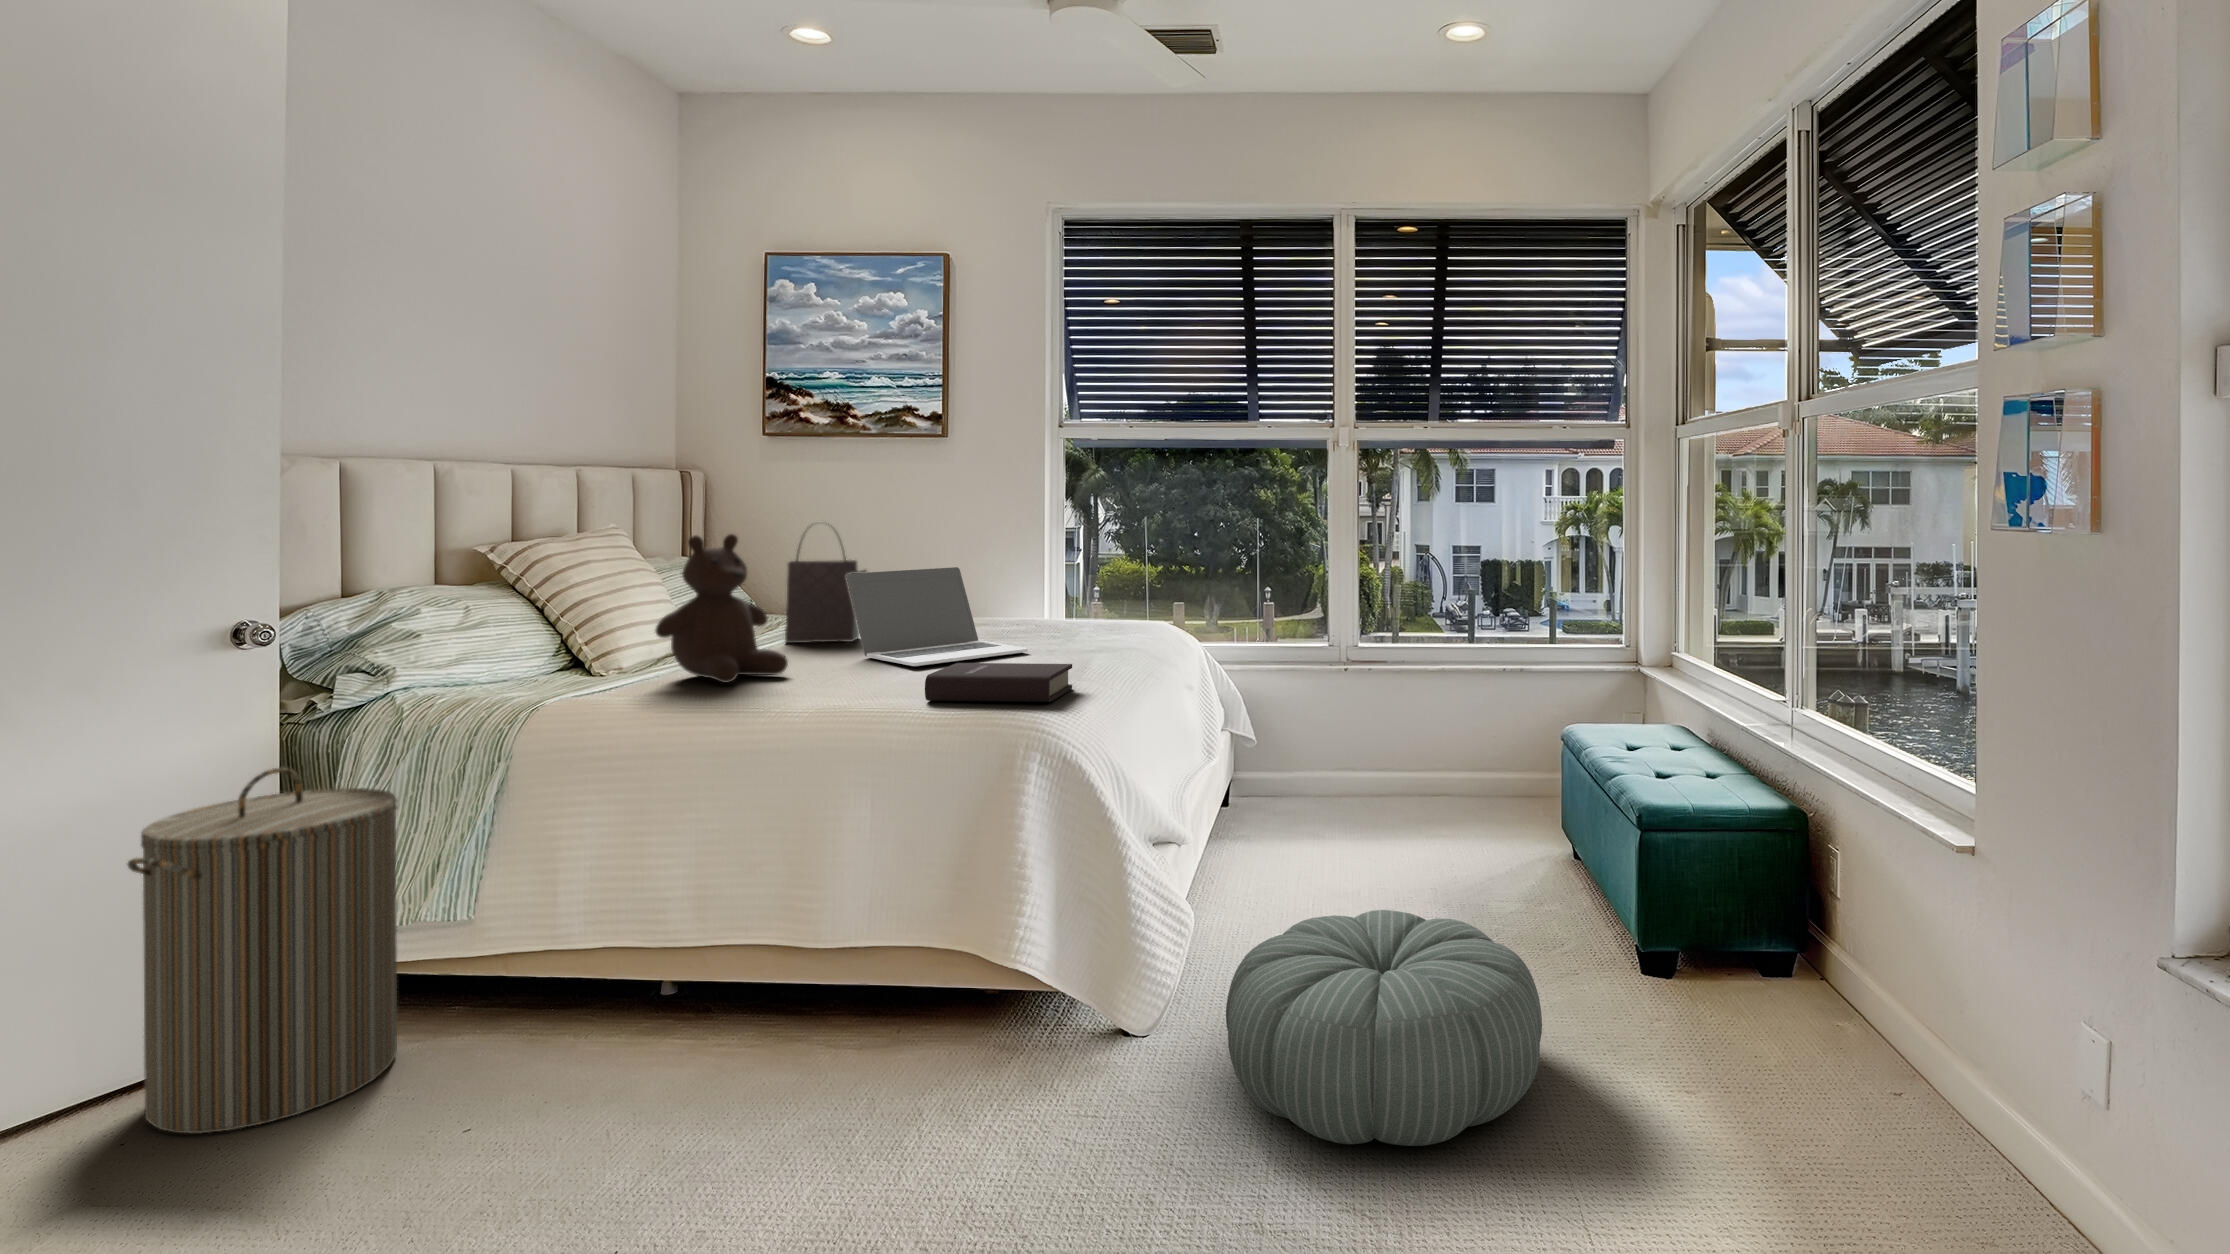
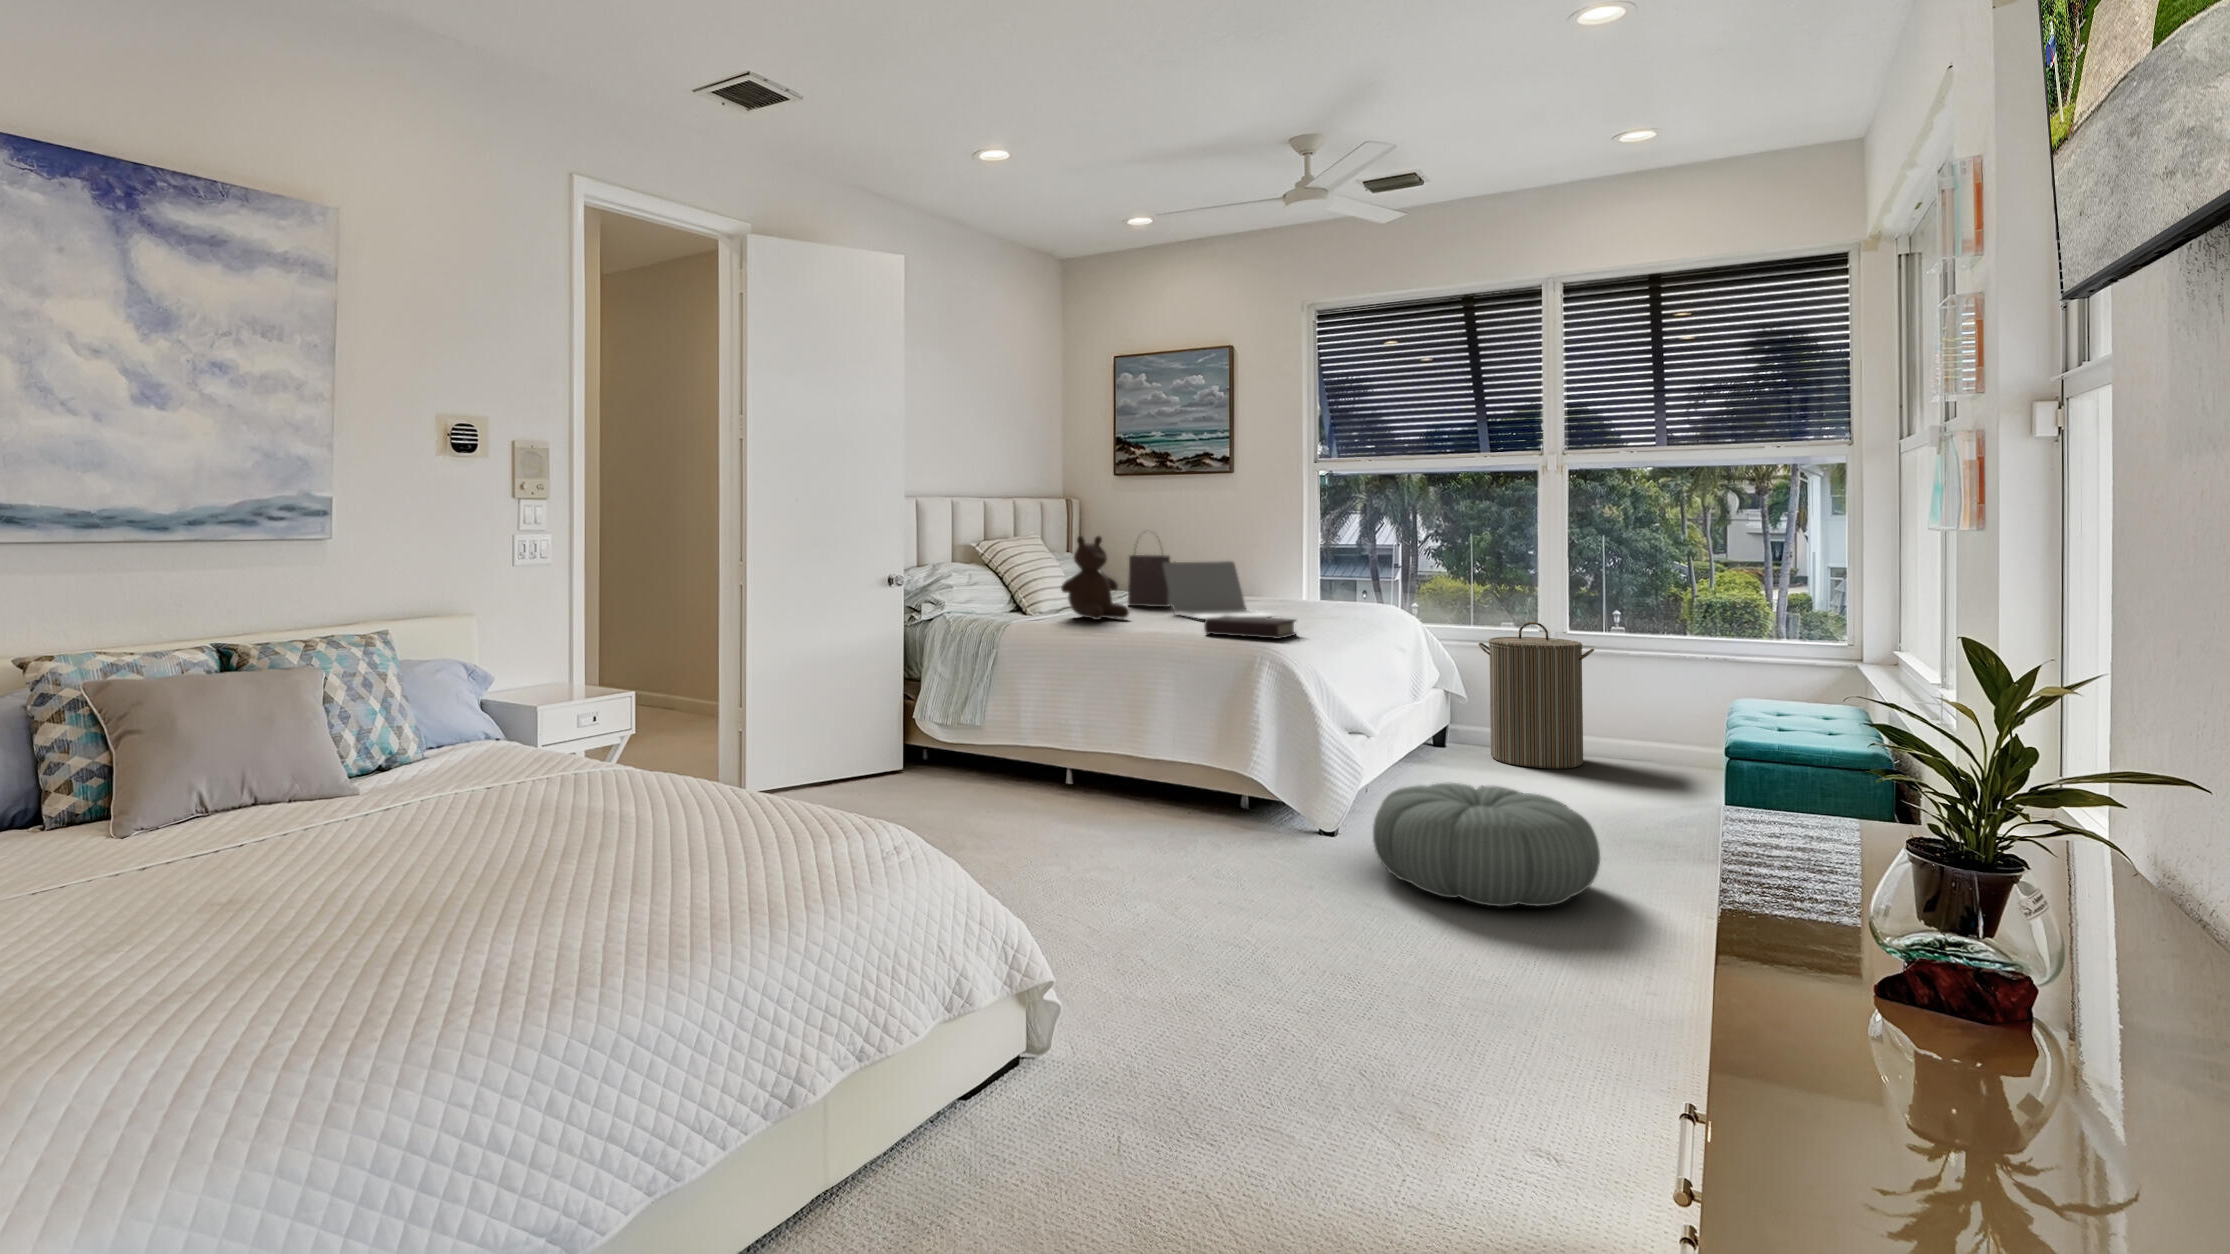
laundry hamper: present [128,767,397,1133] -> present [1479,622,1594,769]

